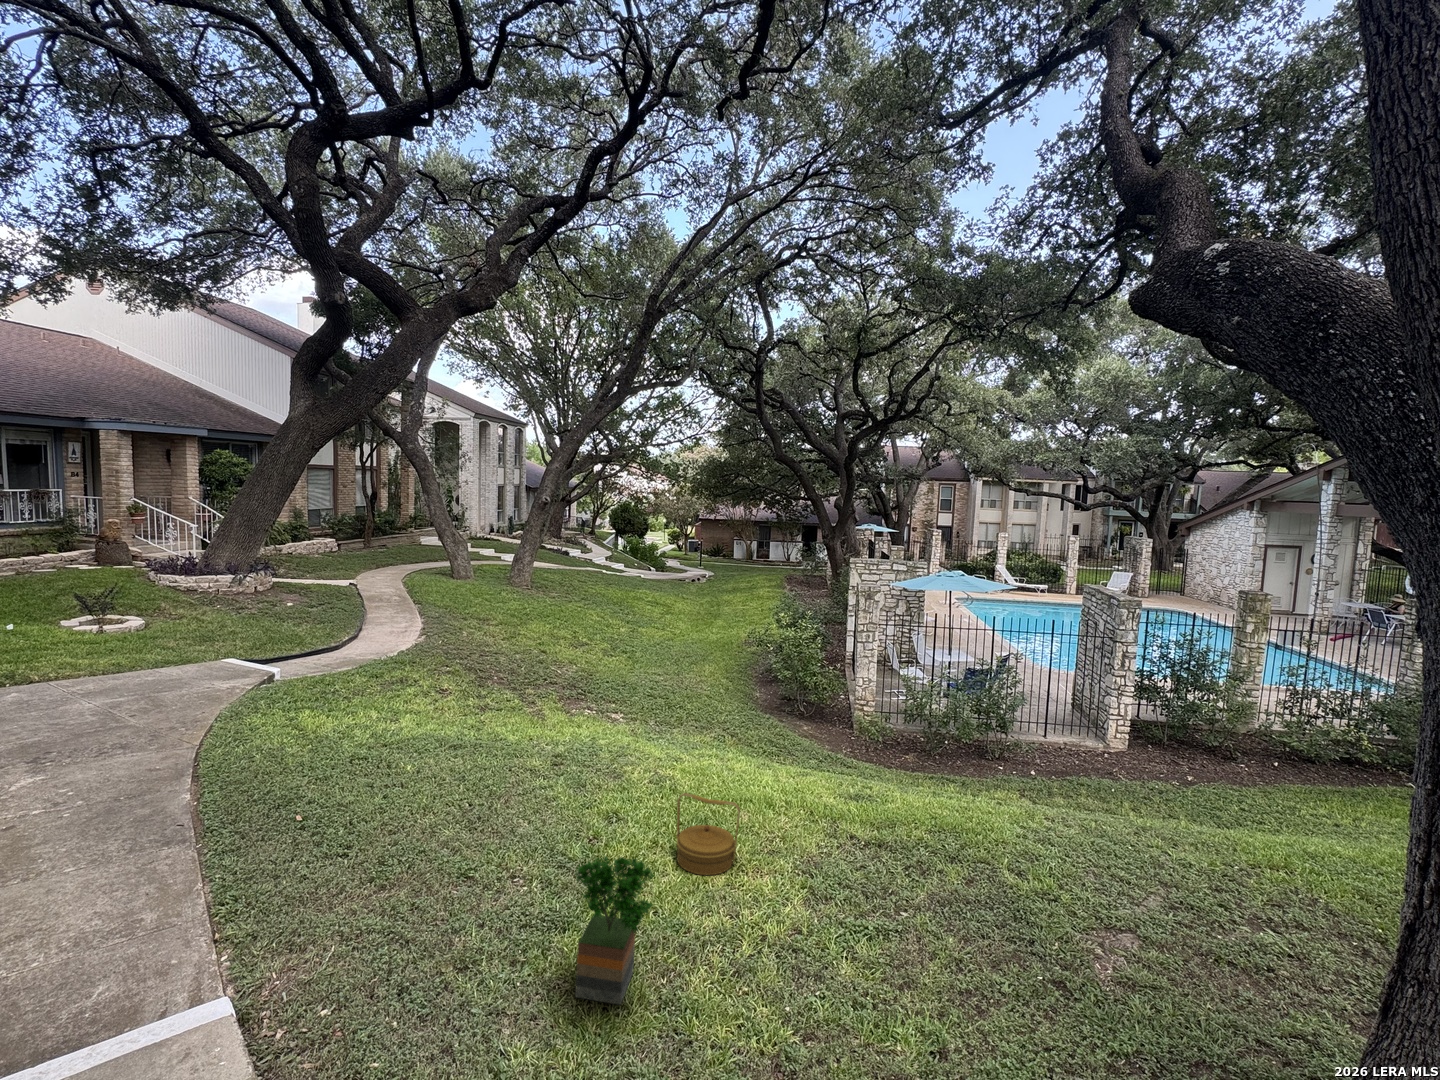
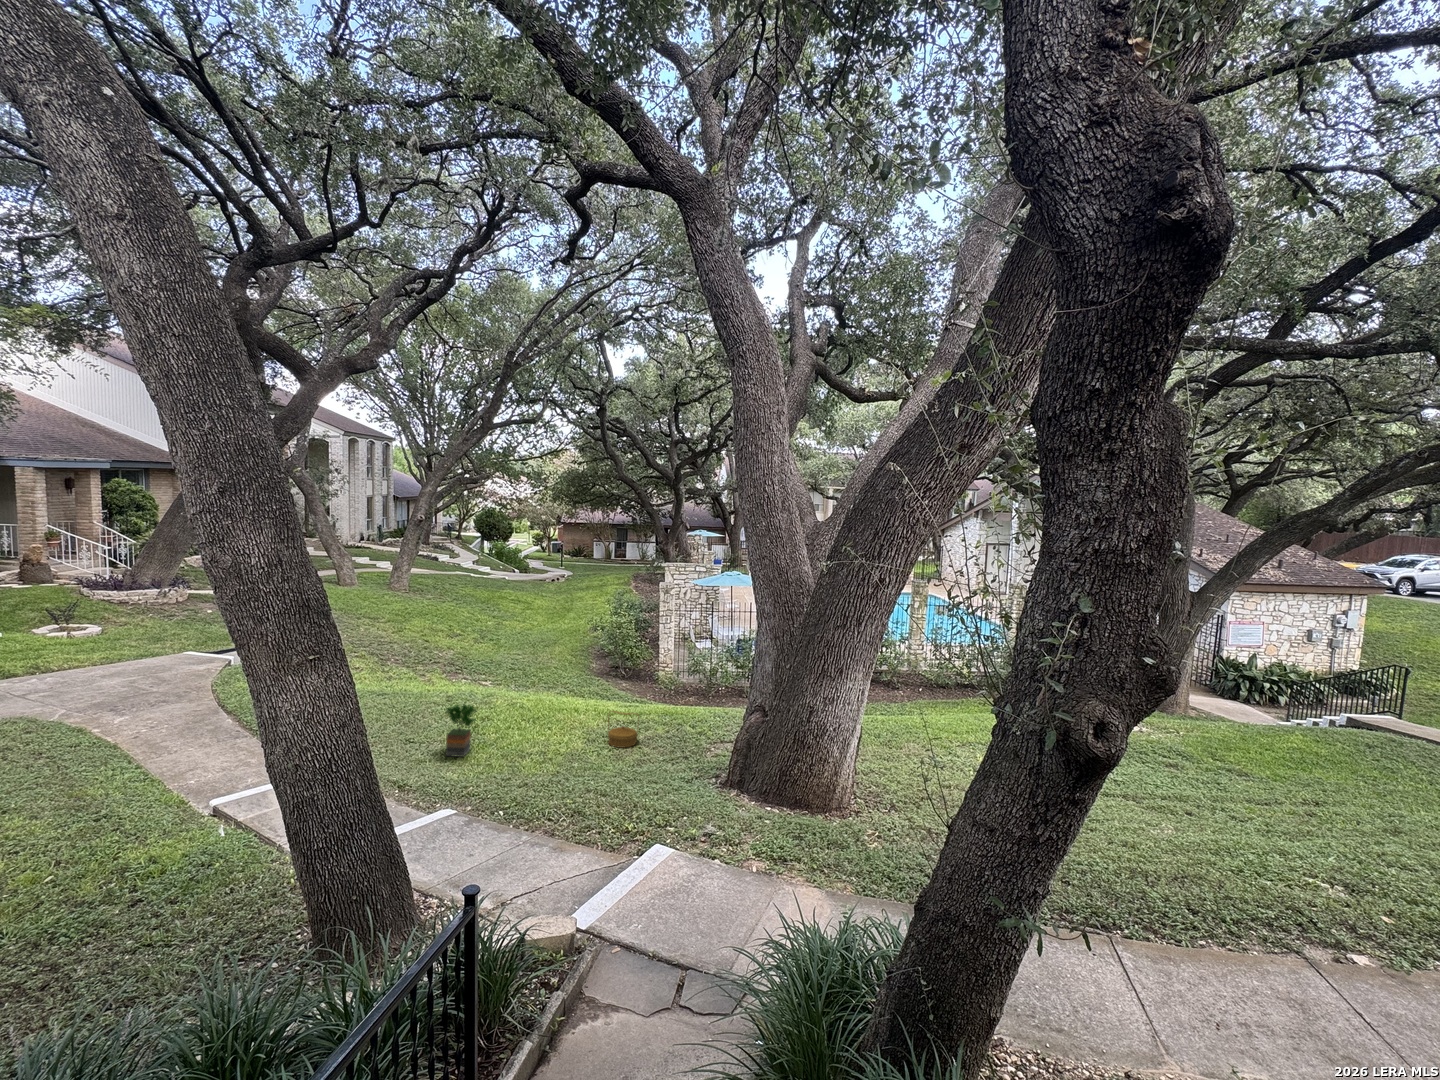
basket: present [676,793,740,875] -> present [608,711,638,748]

